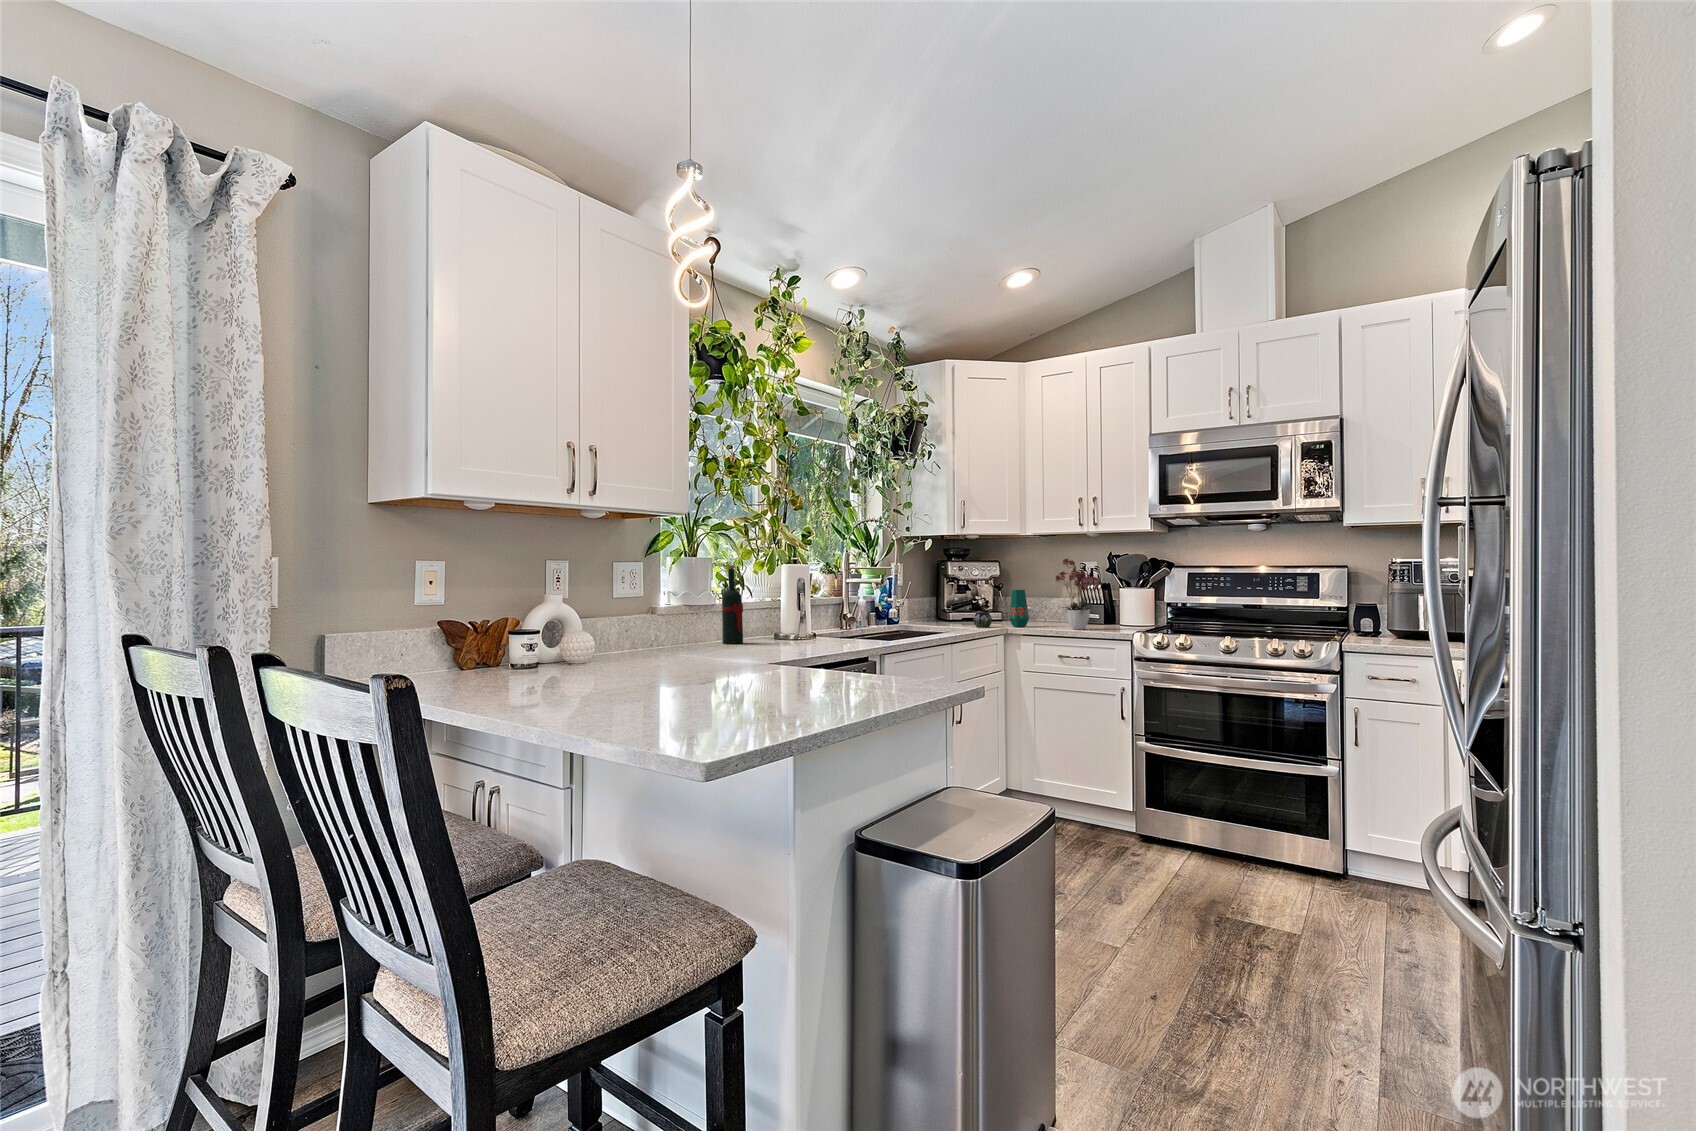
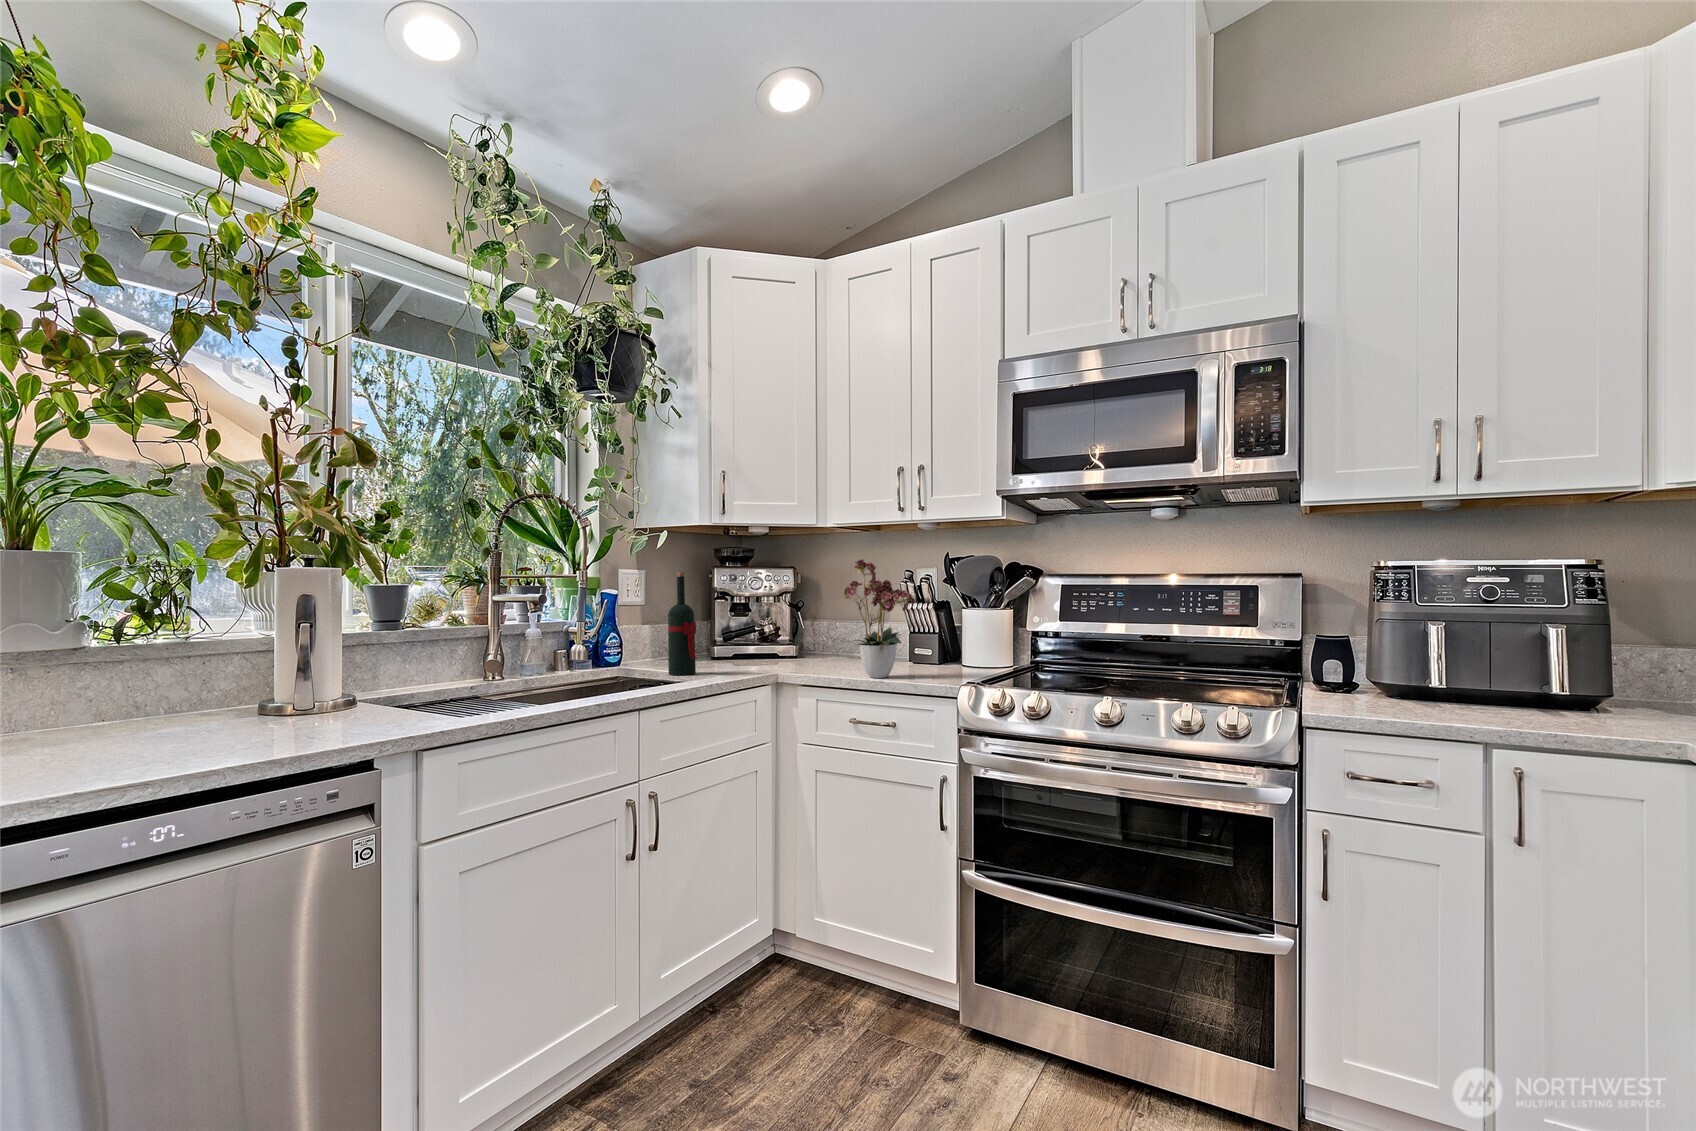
wine bottle: present [722,566,743,644] -> present [668,572,696,675]
vase: present [973,590,1029,628] -> none [720,611,812,672]

